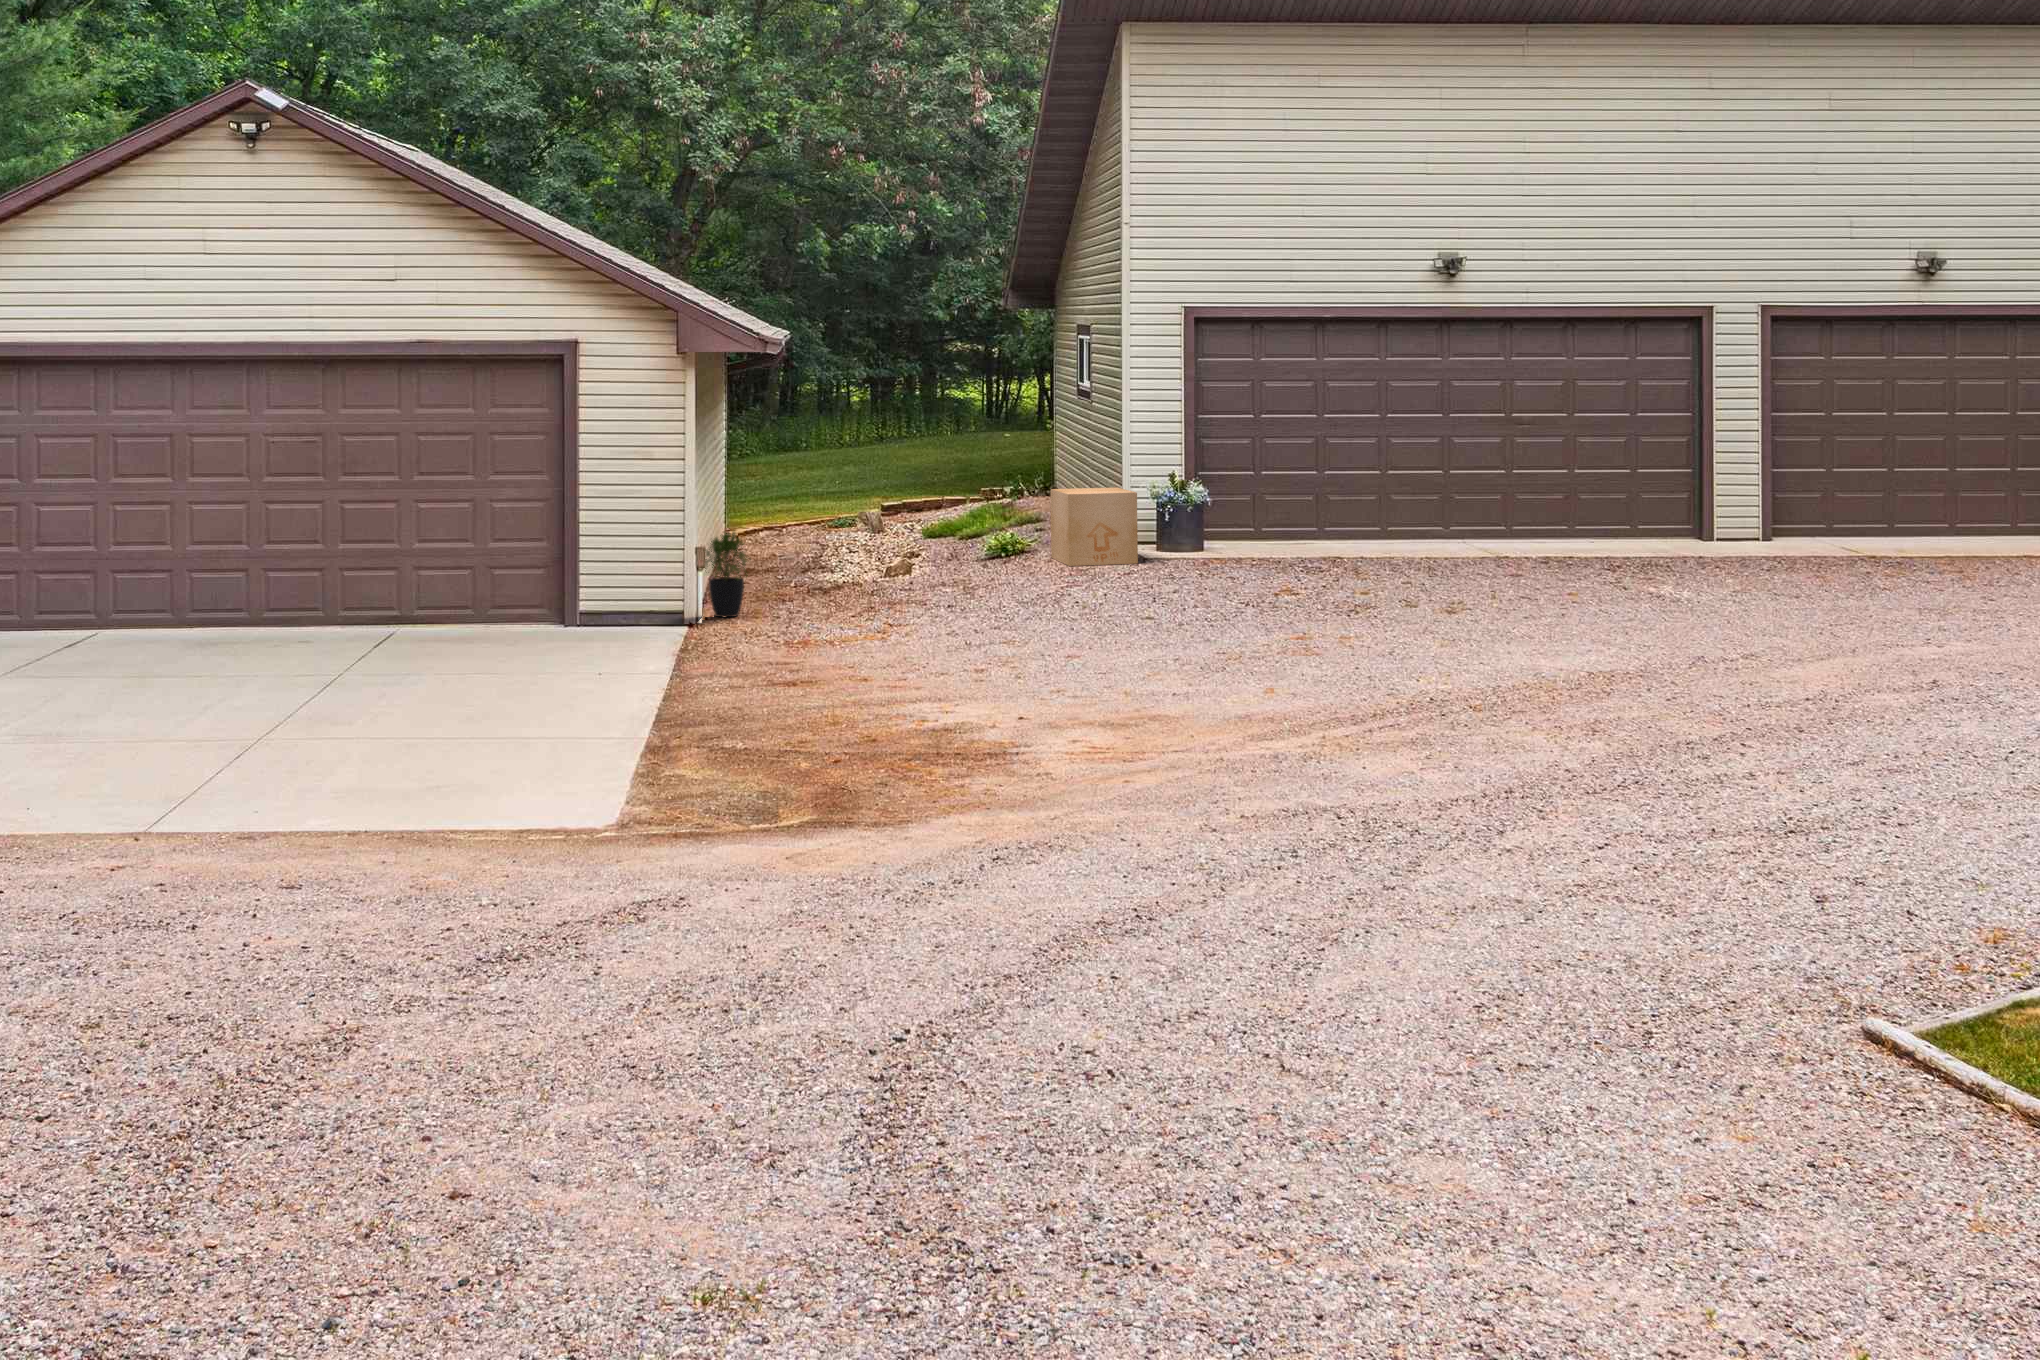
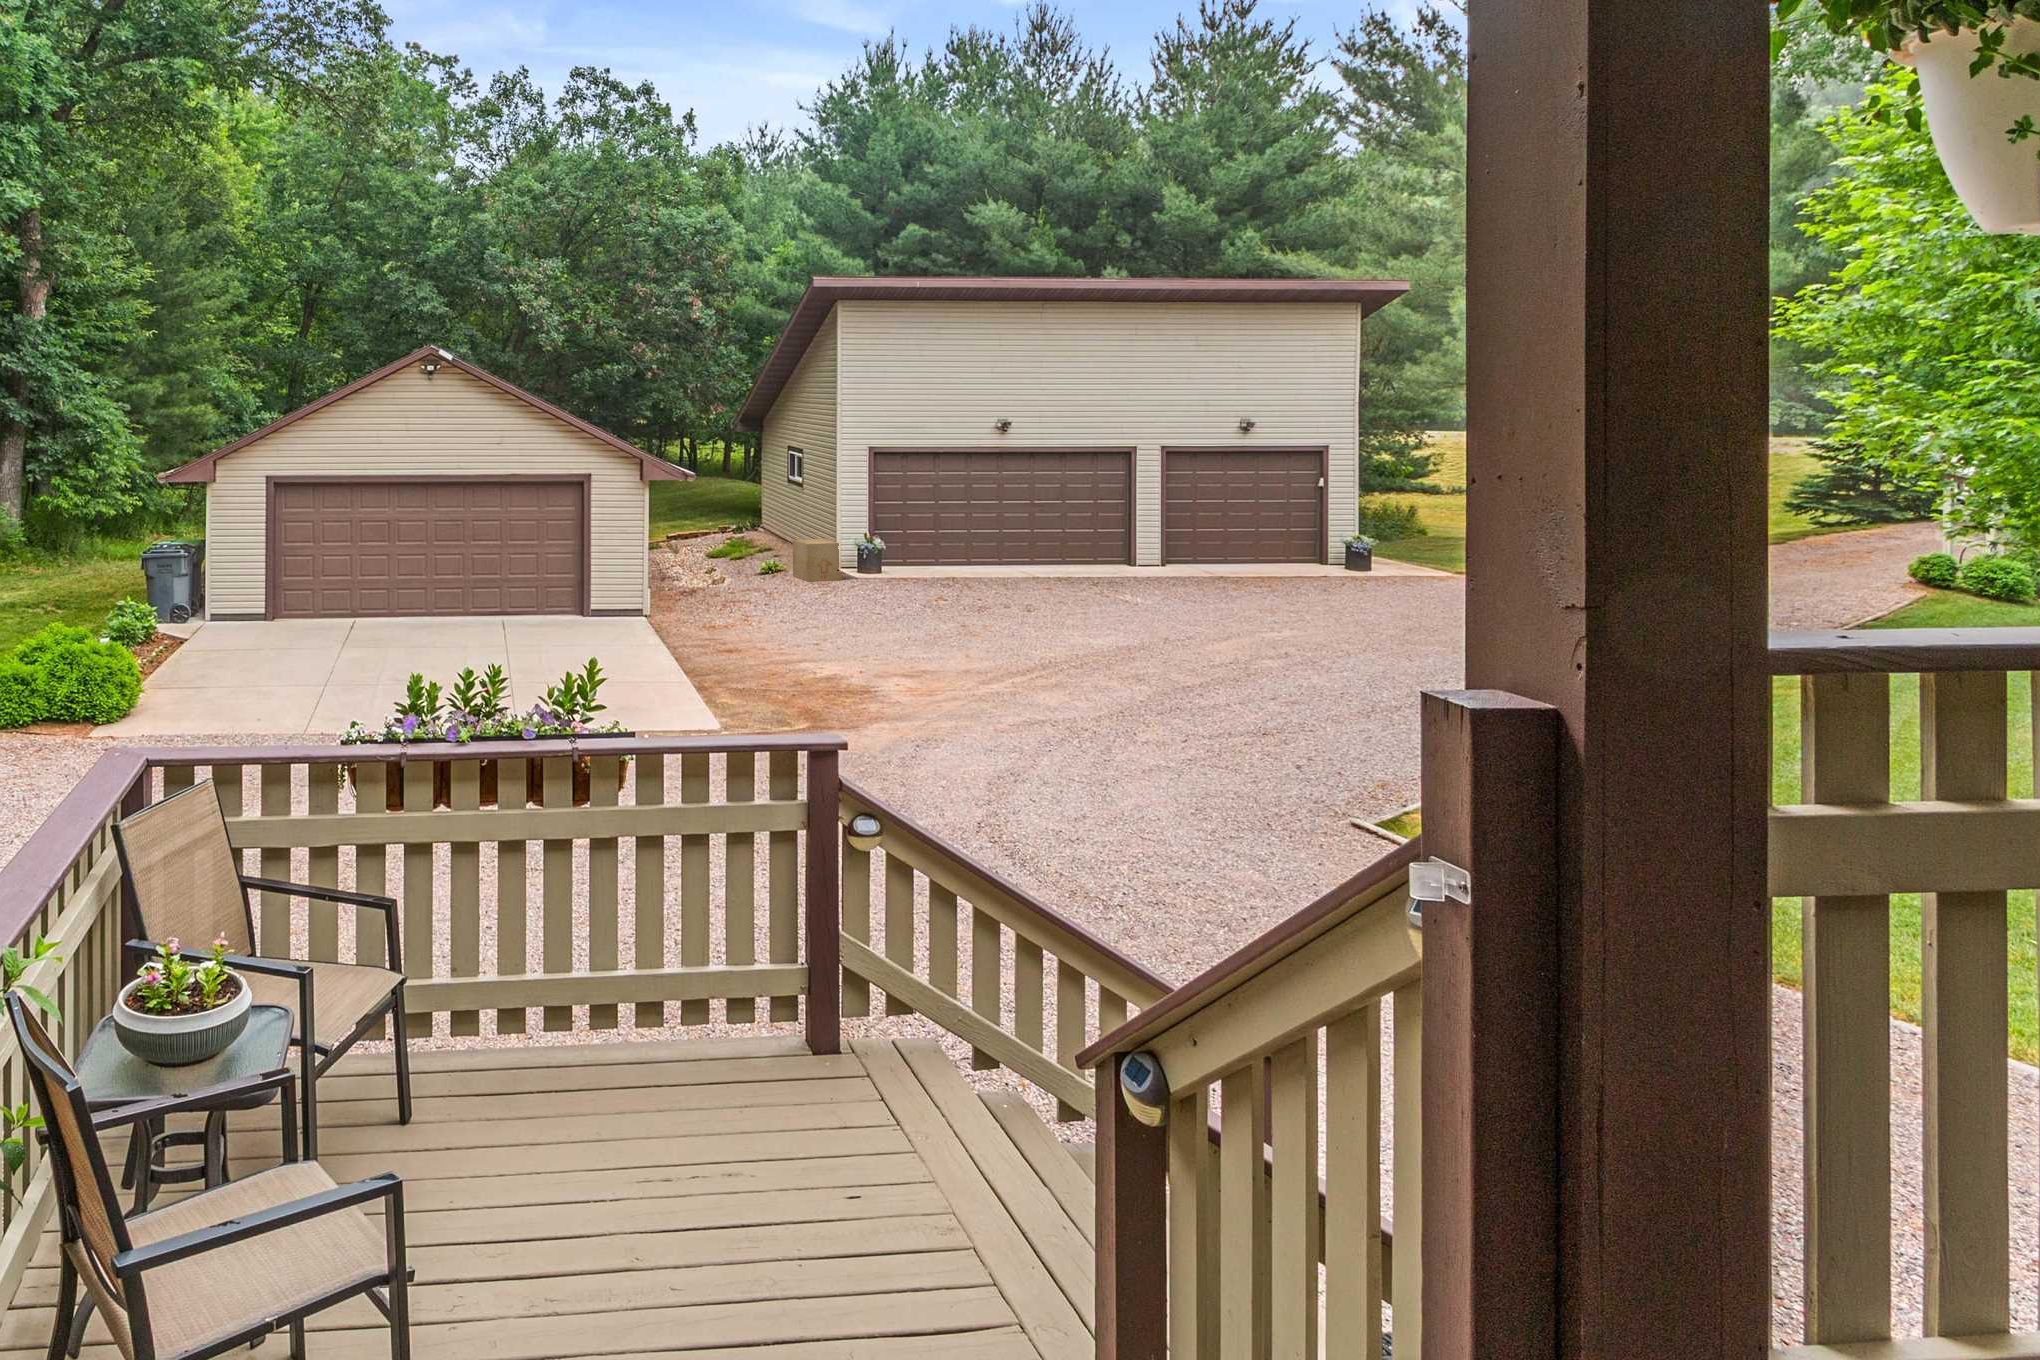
potted plant: present [705,532,751,617] -> none [650,569,677,614]

